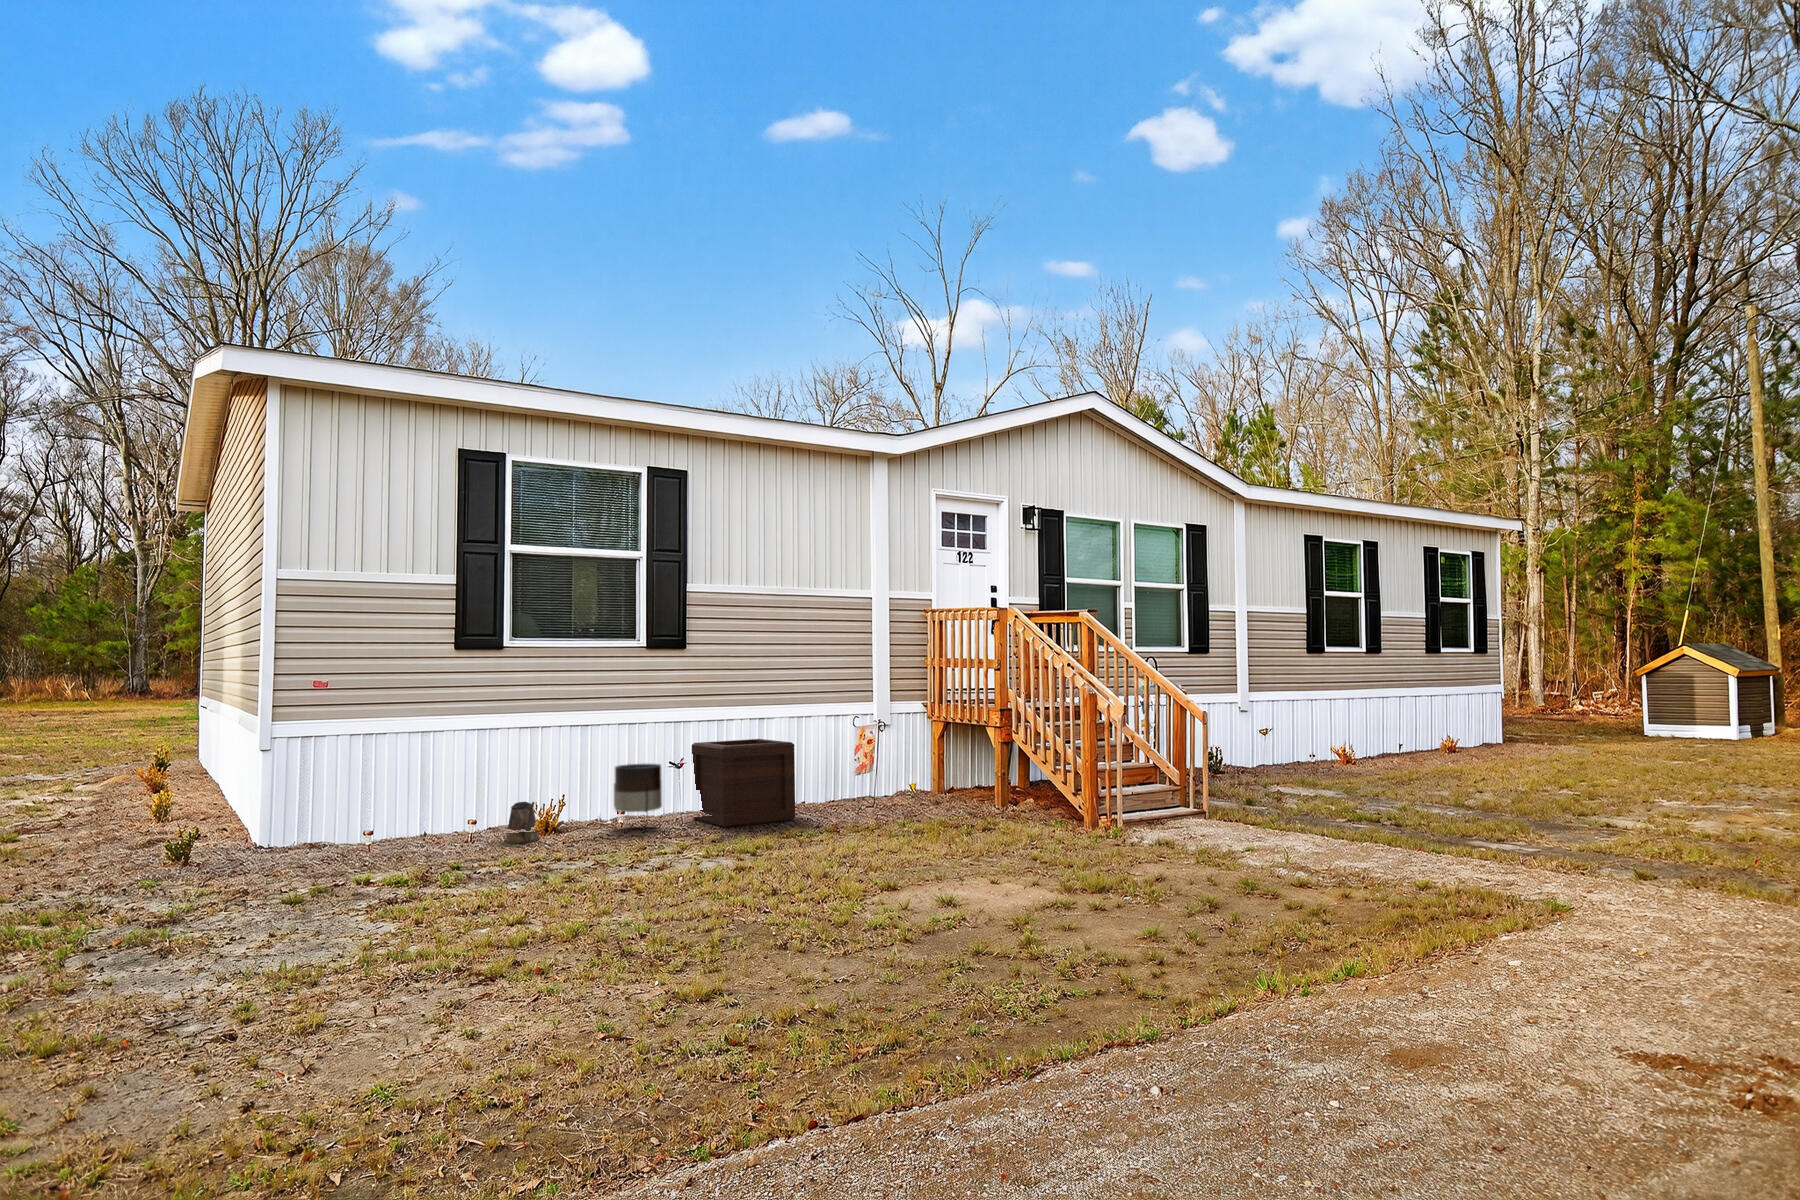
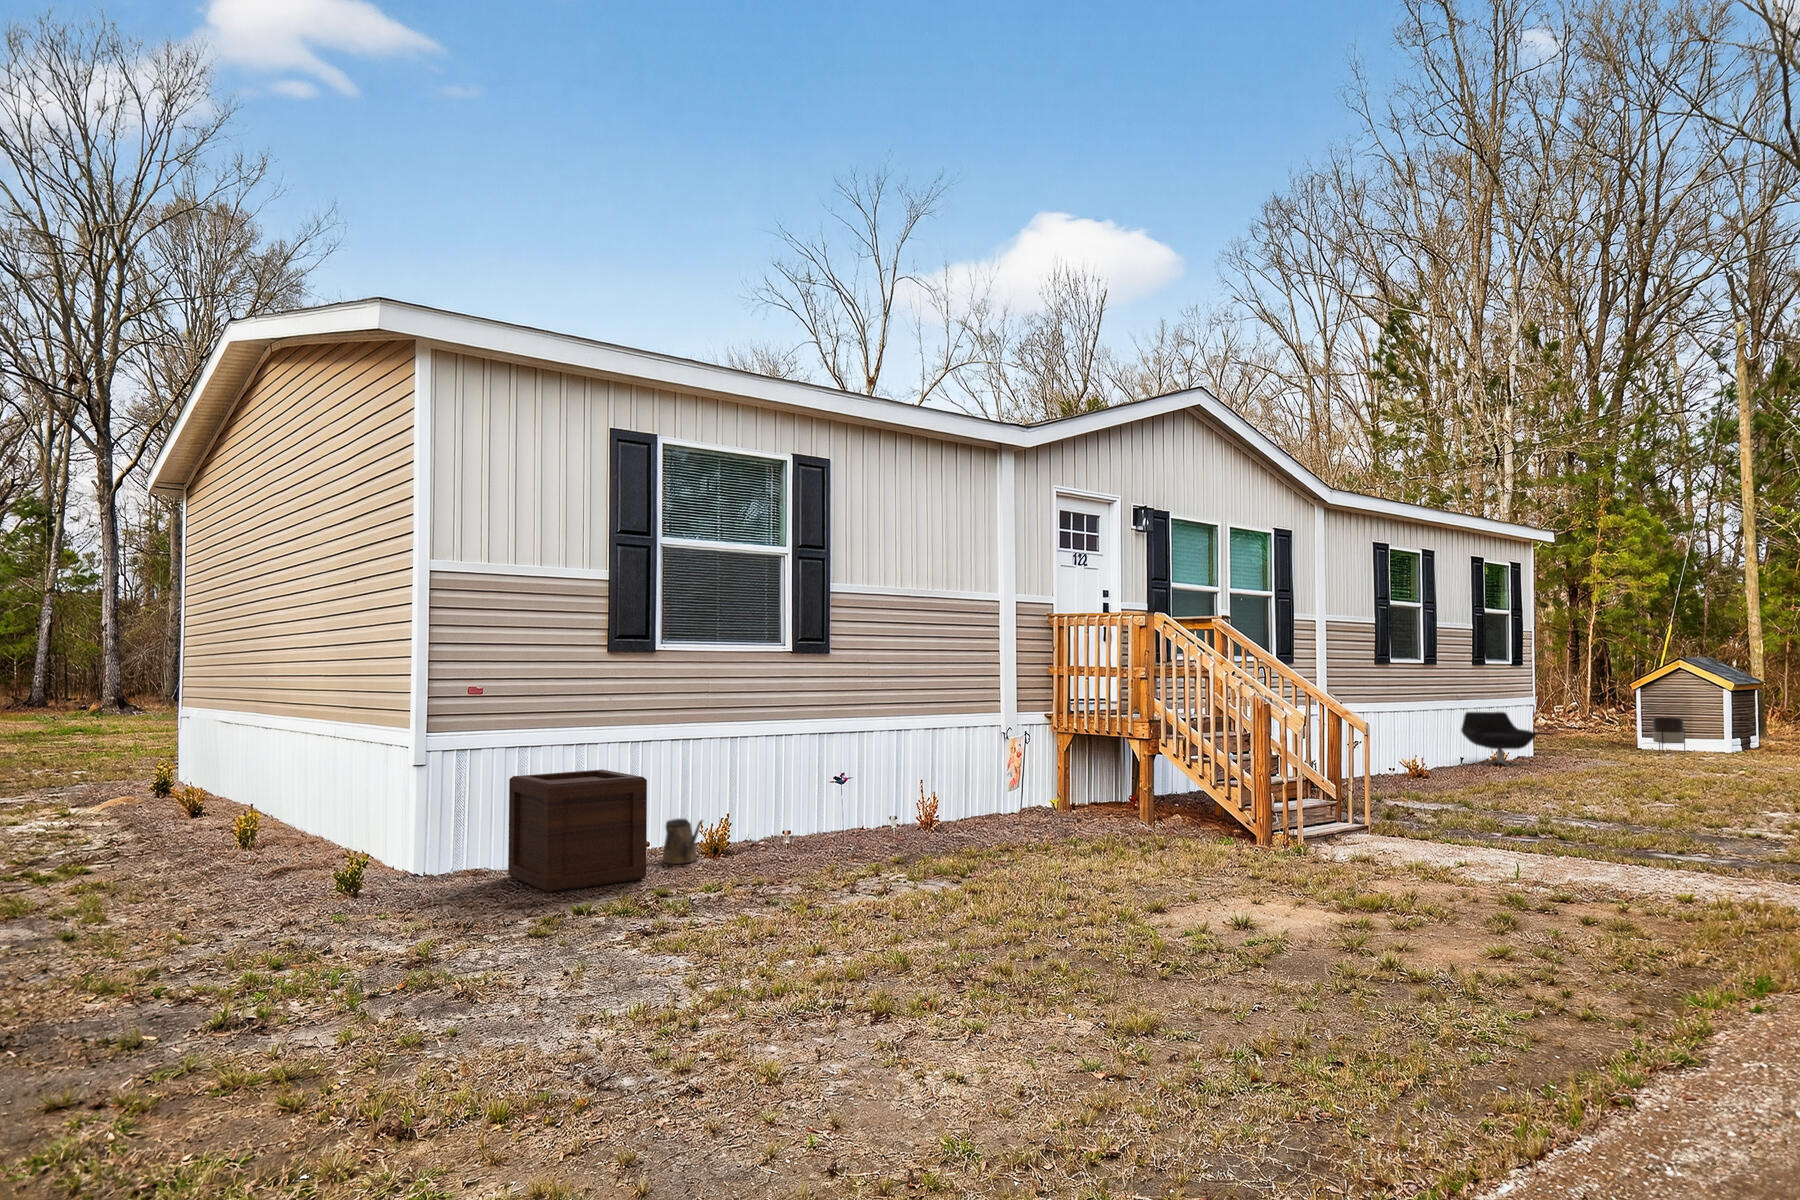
lounge chair: none [1409,702,1481,757] -> present [1461,712,1536,766]
wooden crate: present [692,739,795,827] -> present [508,770,647,893]
planter: present [614,764,662,815] -> present [1653,718,1685,753]

